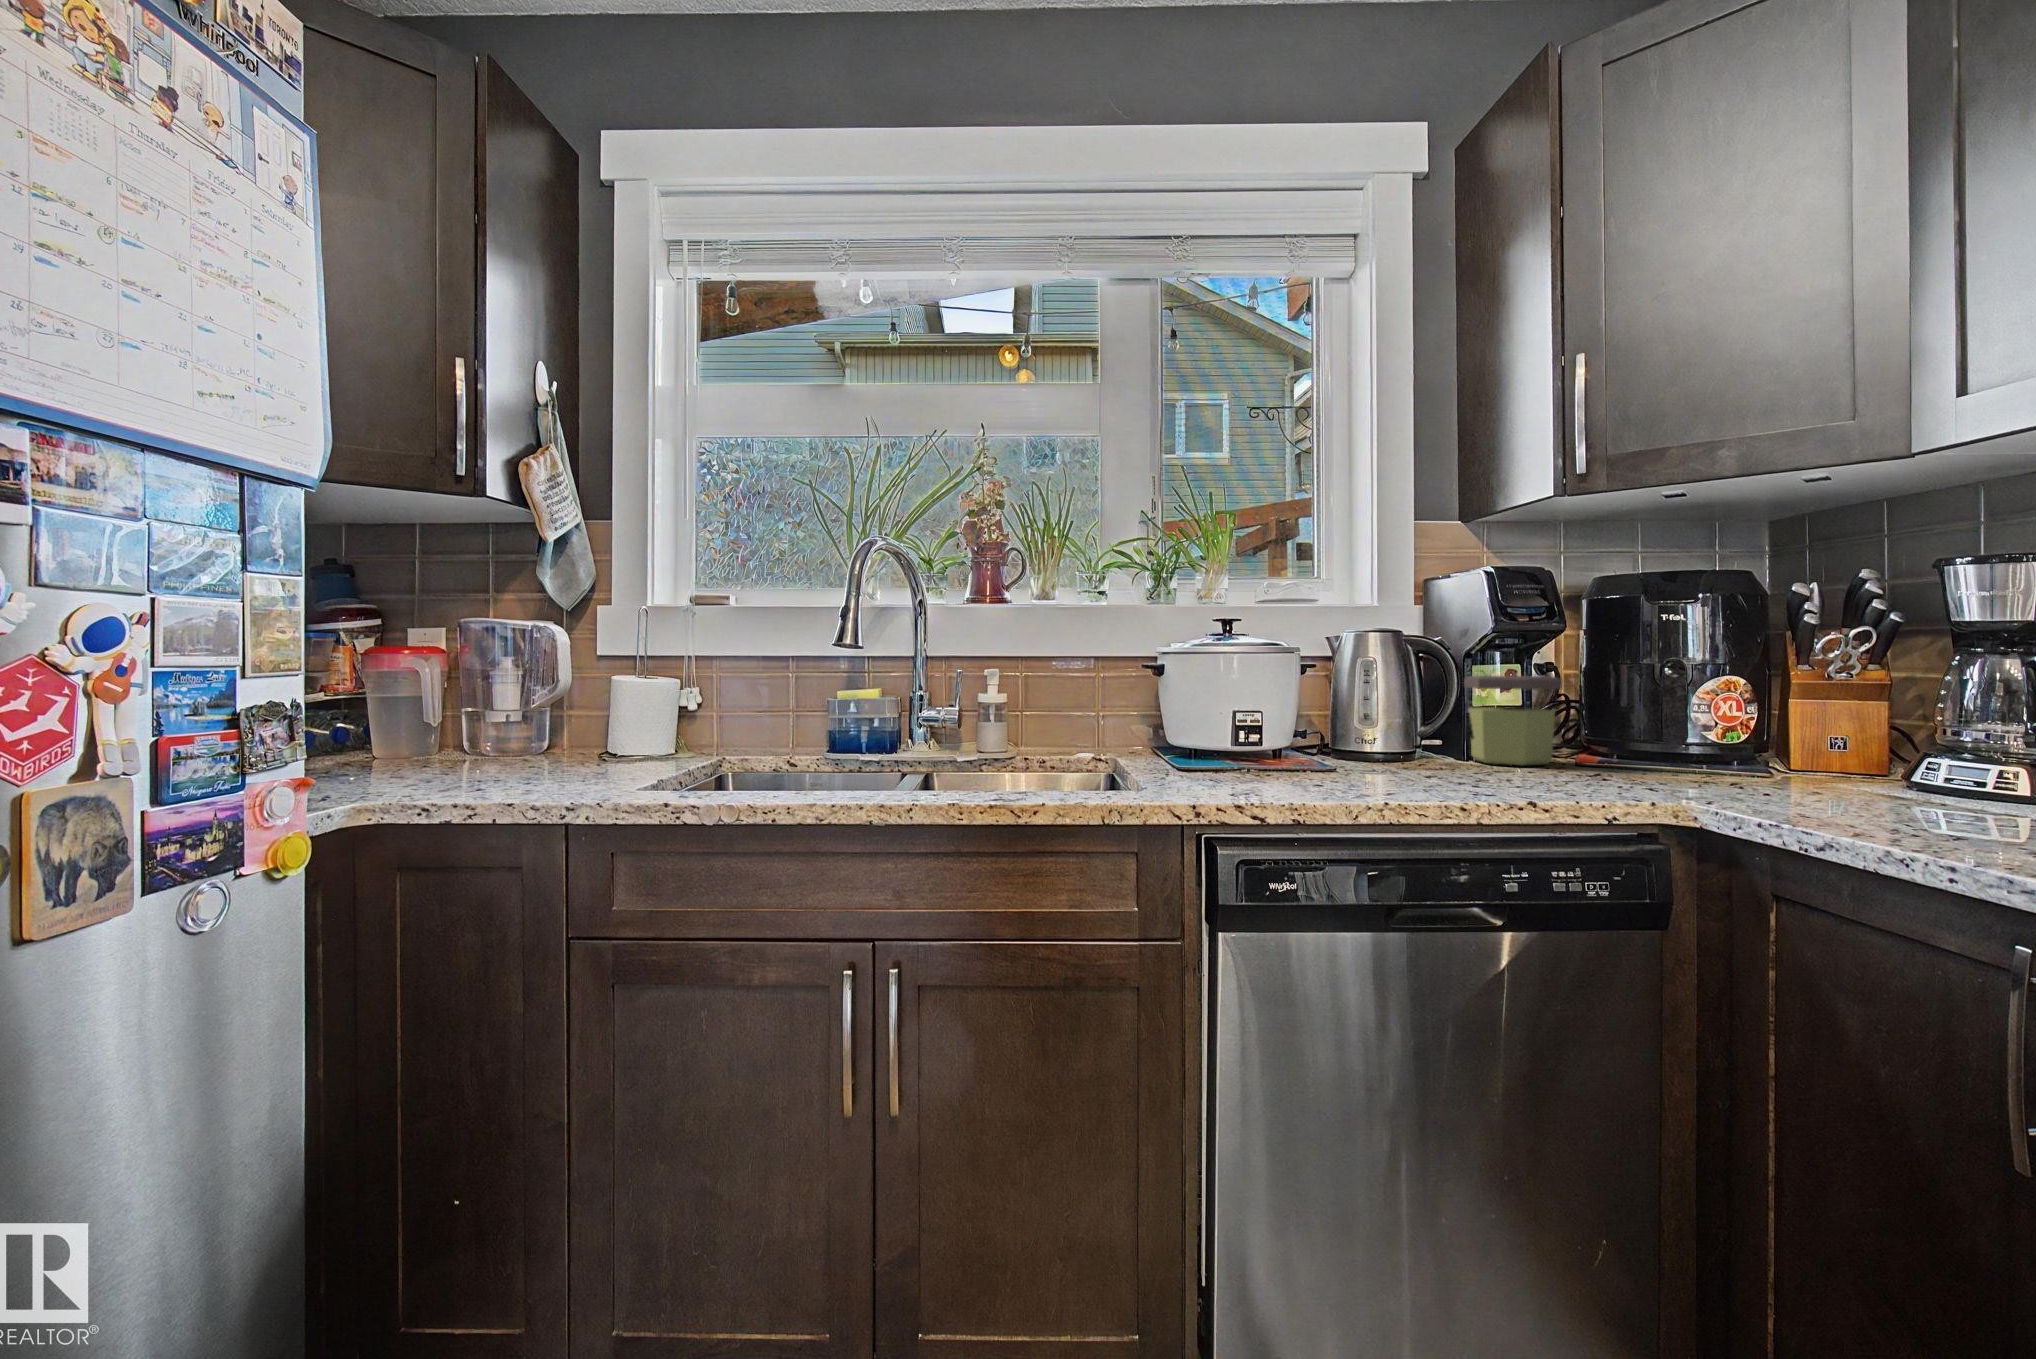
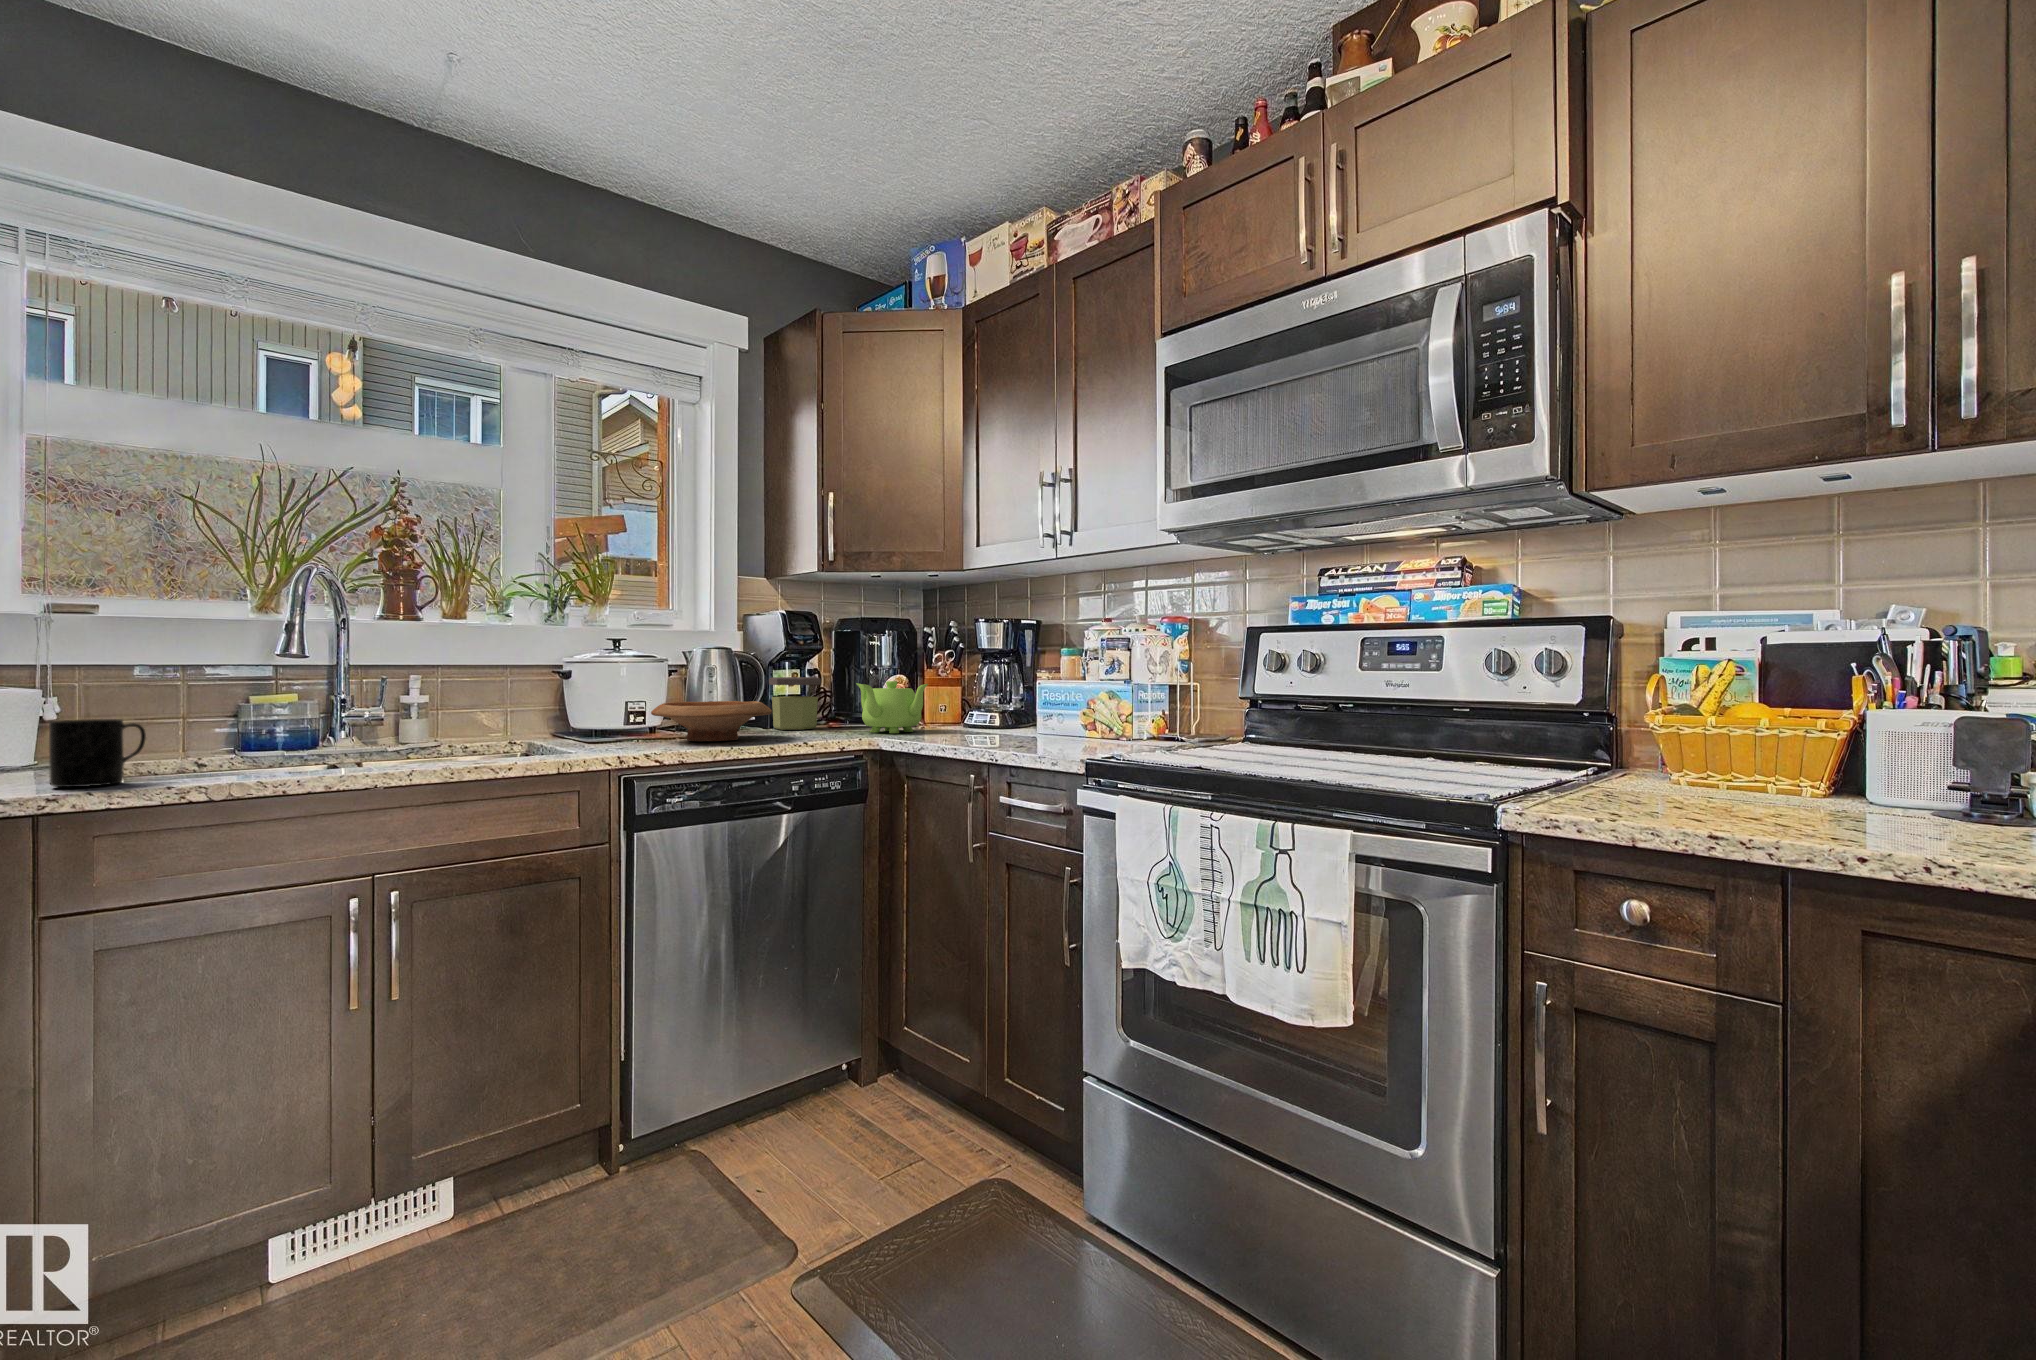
teapot: none [1638,687,1830,792] -> present [856,681,928,733]
wooden bowl: none [1263,713,1468,783] -> present [651,701,772,741]
mug: none [589,716,673,794] -> present [49,719,146,787]

